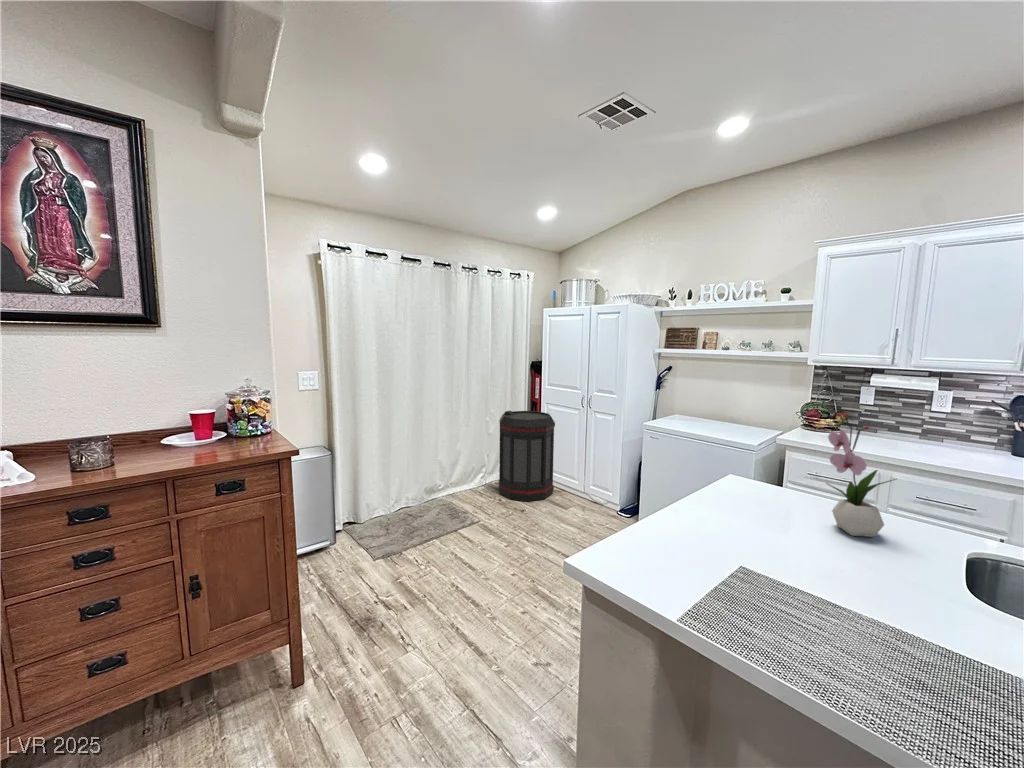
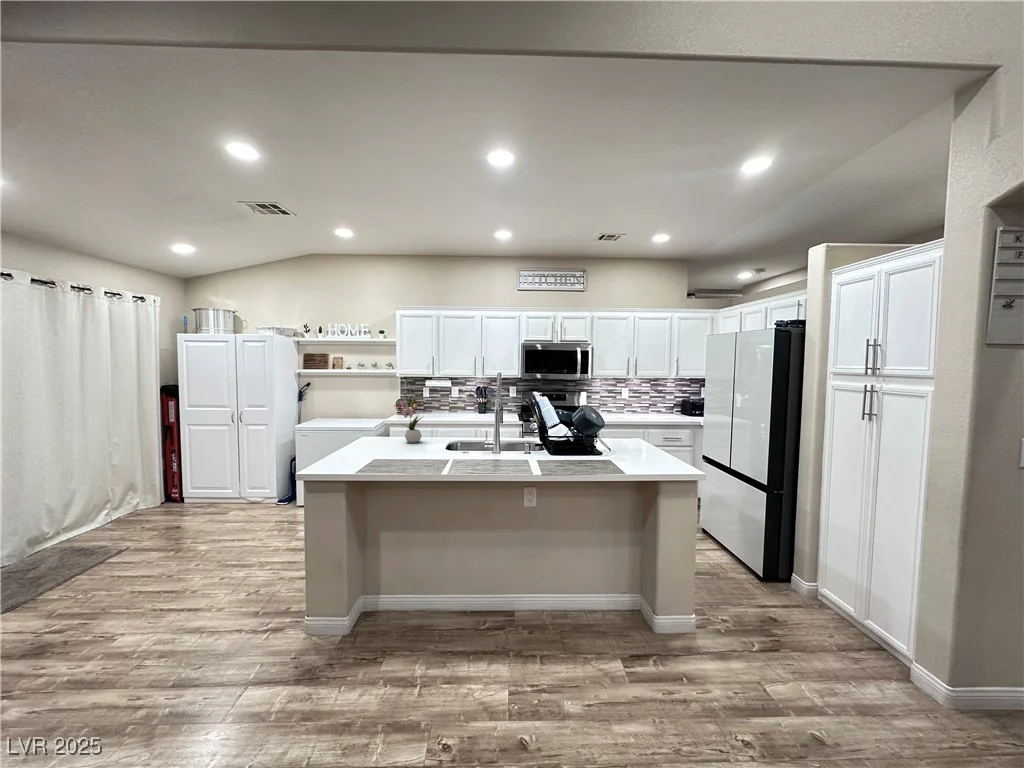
trash can: present [499,411,555,501] -> none [131,434,206,524]

